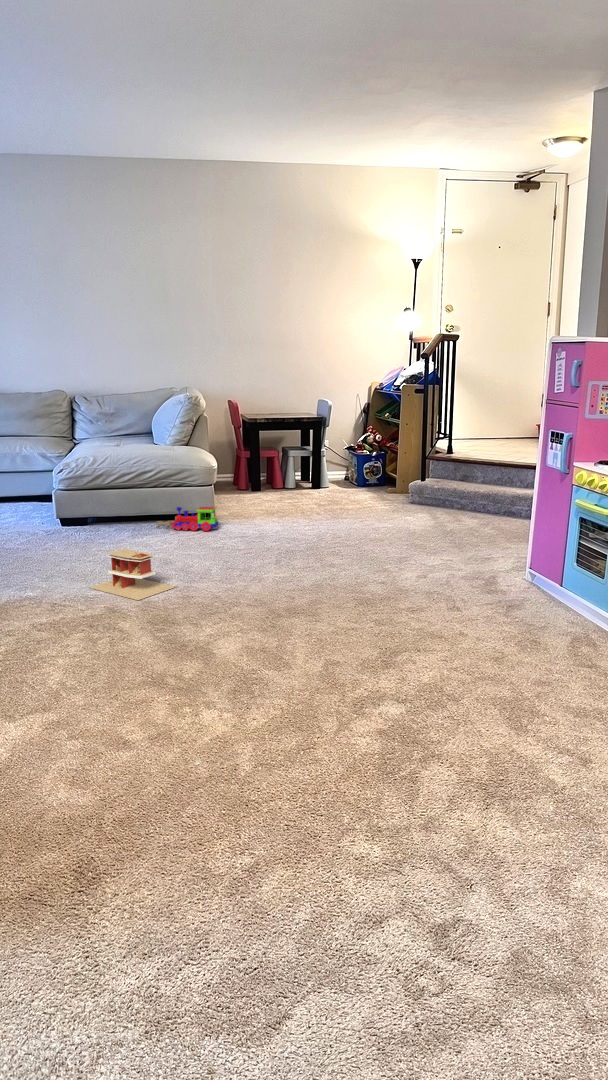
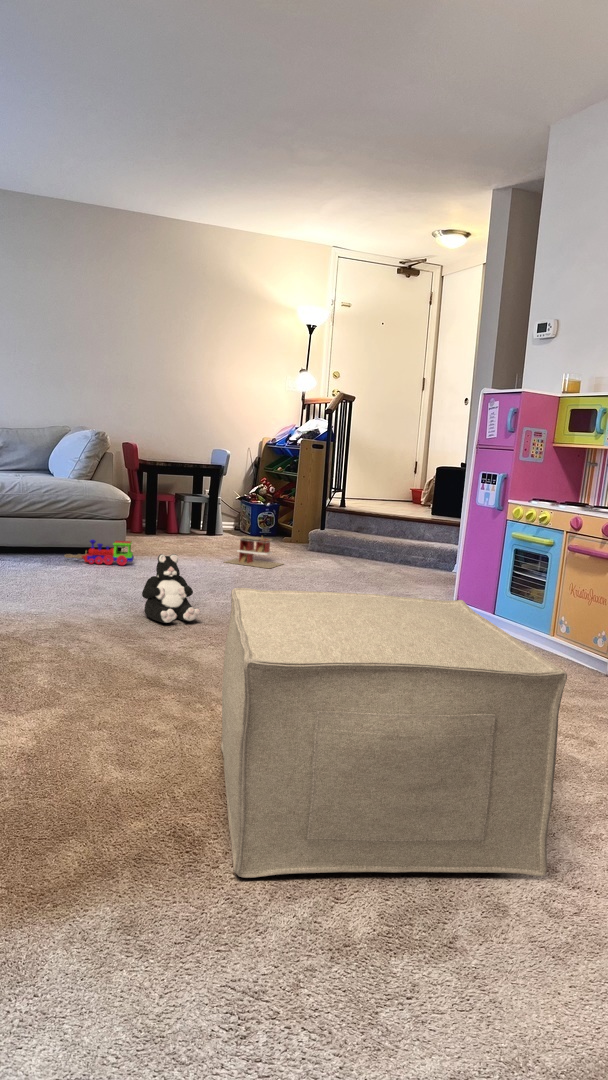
plush toy: none [188,533,242,602] -> present [142,554,200,623]
toy house: present [90,549,175,600] -> present [224,536,282,568]
ottoman: none [83,604,424,935] -> present [221,588,567,878]

